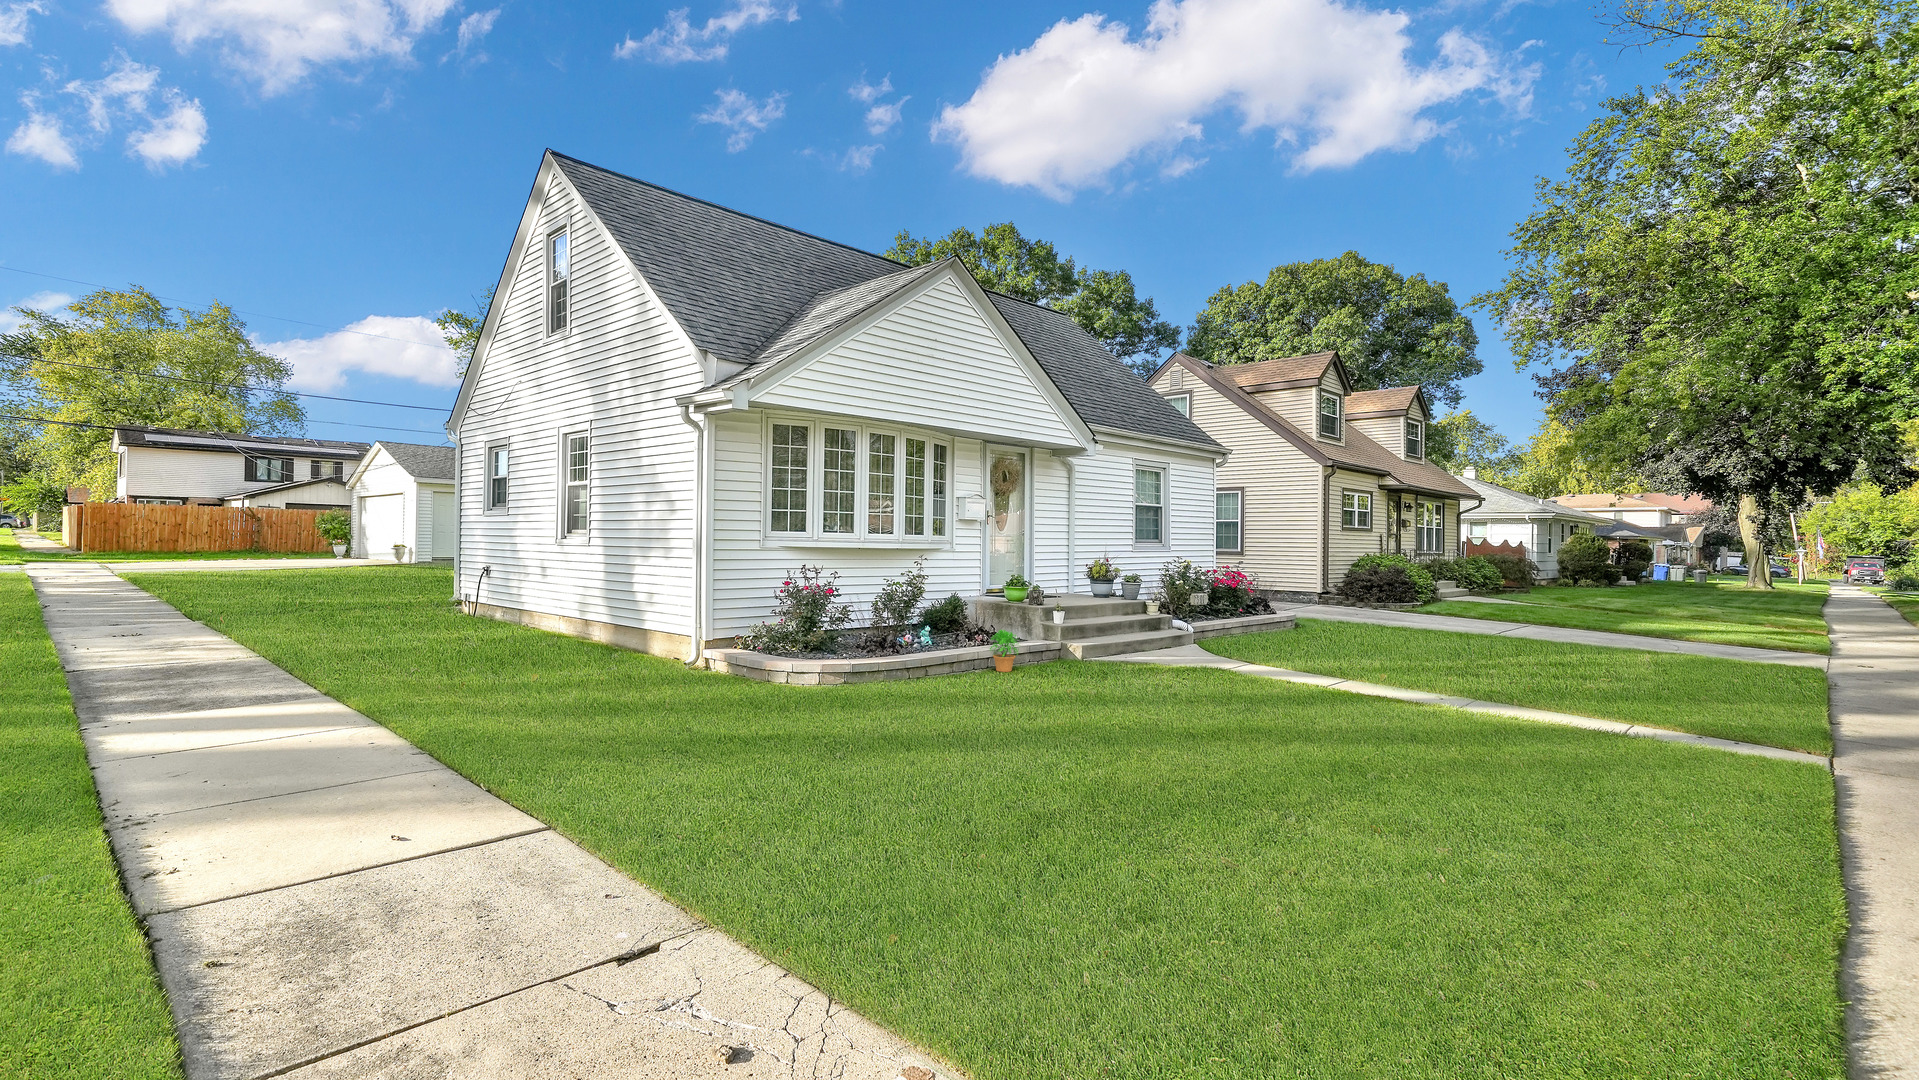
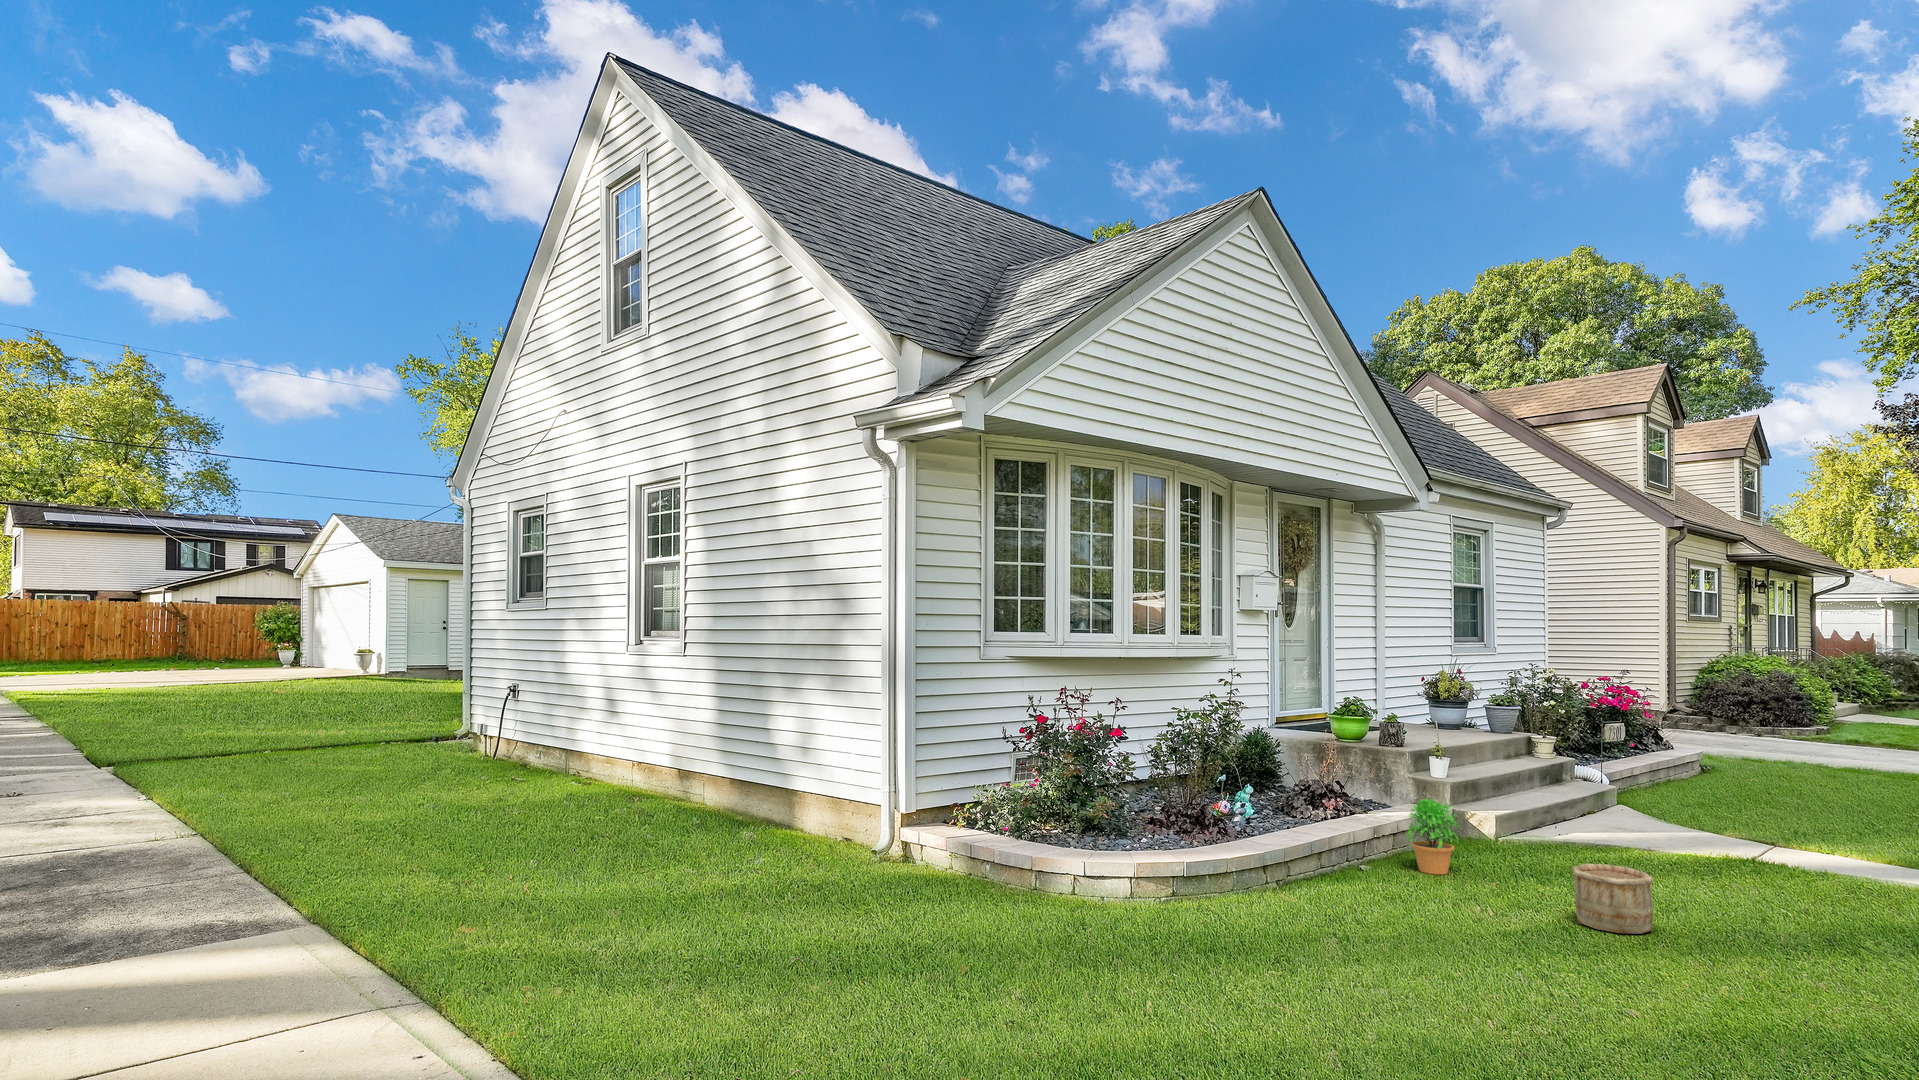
wooden bucket: none [1039,660,1077,694] -> present [1572,864,1654,934]

